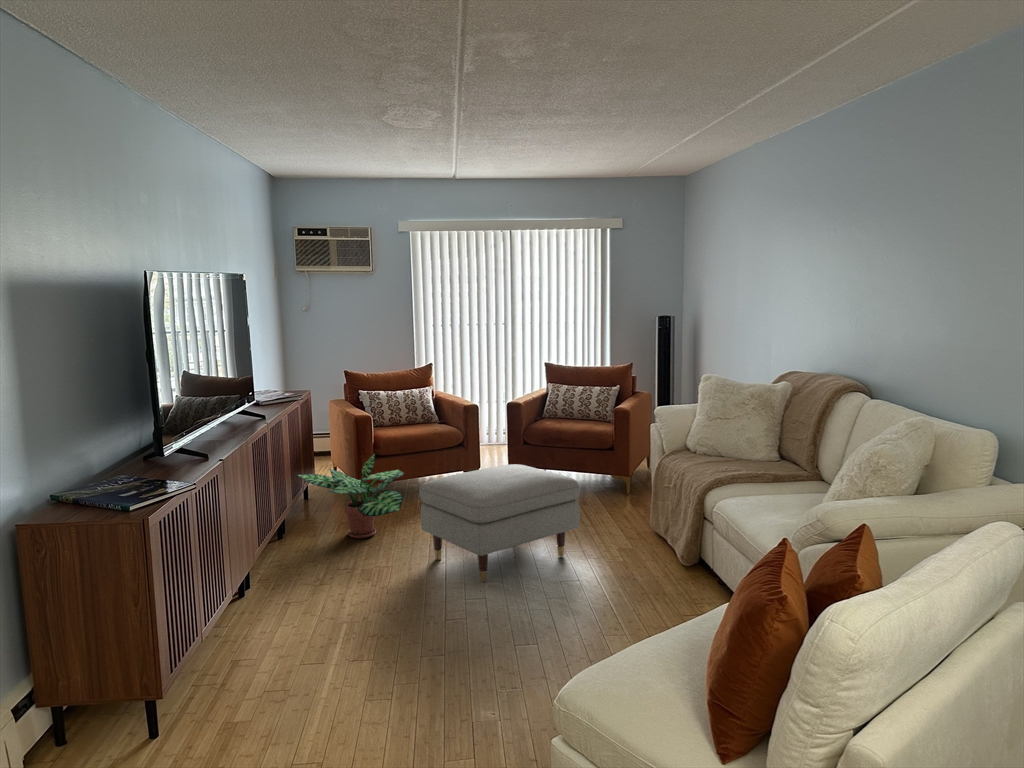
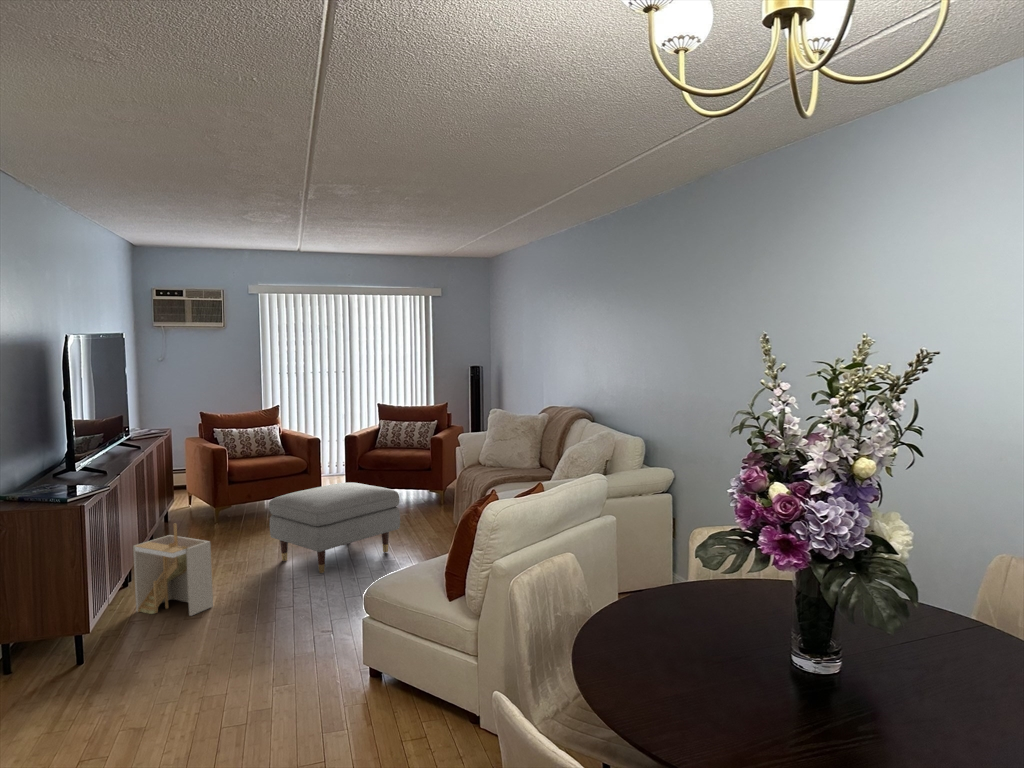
potted plant: present [298,454,404,538] -> none [160,478,256,550]
storage bin: none [260,516,353,633] -> present [133,524,213,616]

